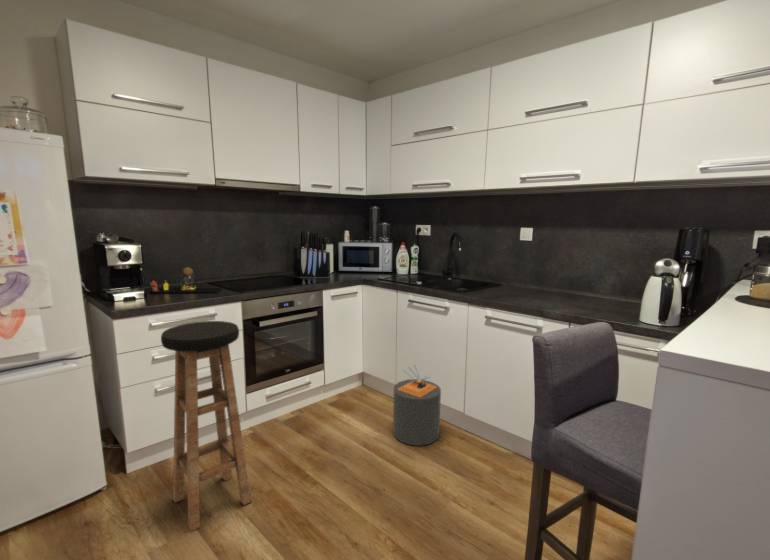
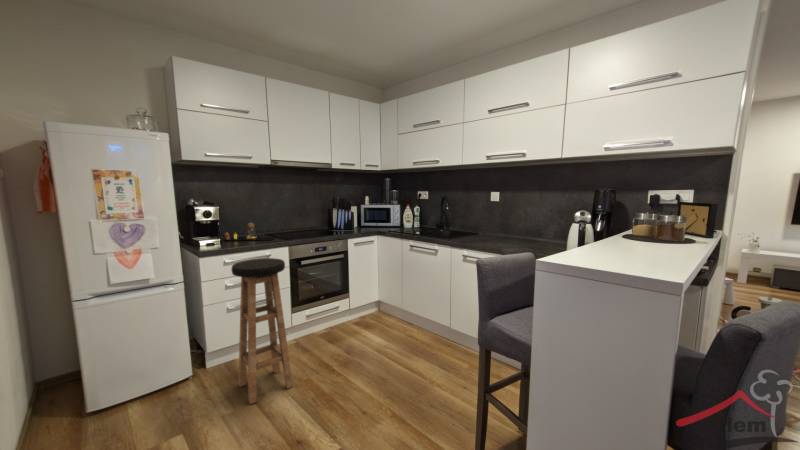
trash can: present [393,373,441,446] -> none [398,291,433,351]

